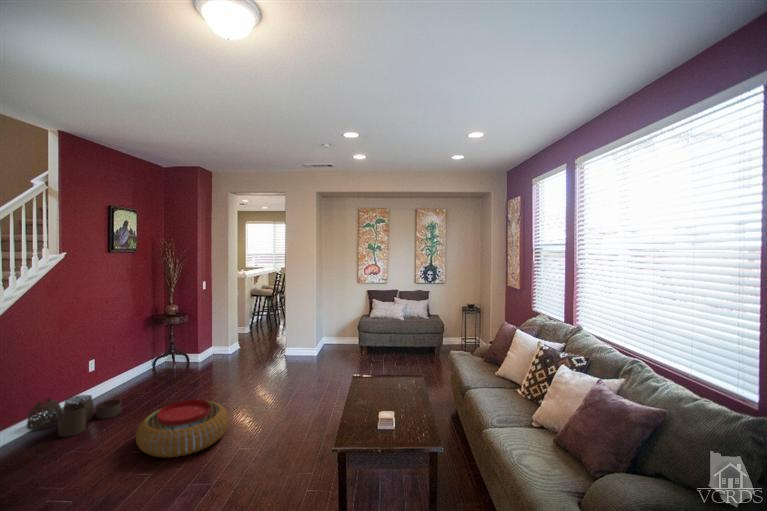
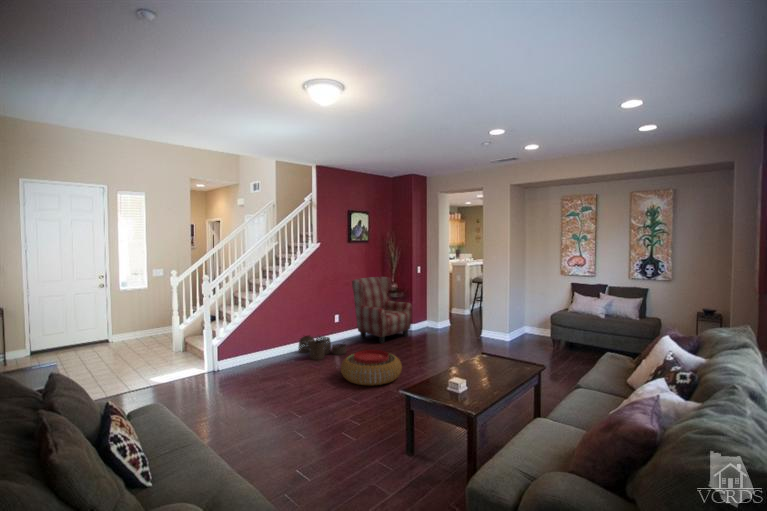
armchair: none [115,296,205,385] -> present [352,277,412,343]

